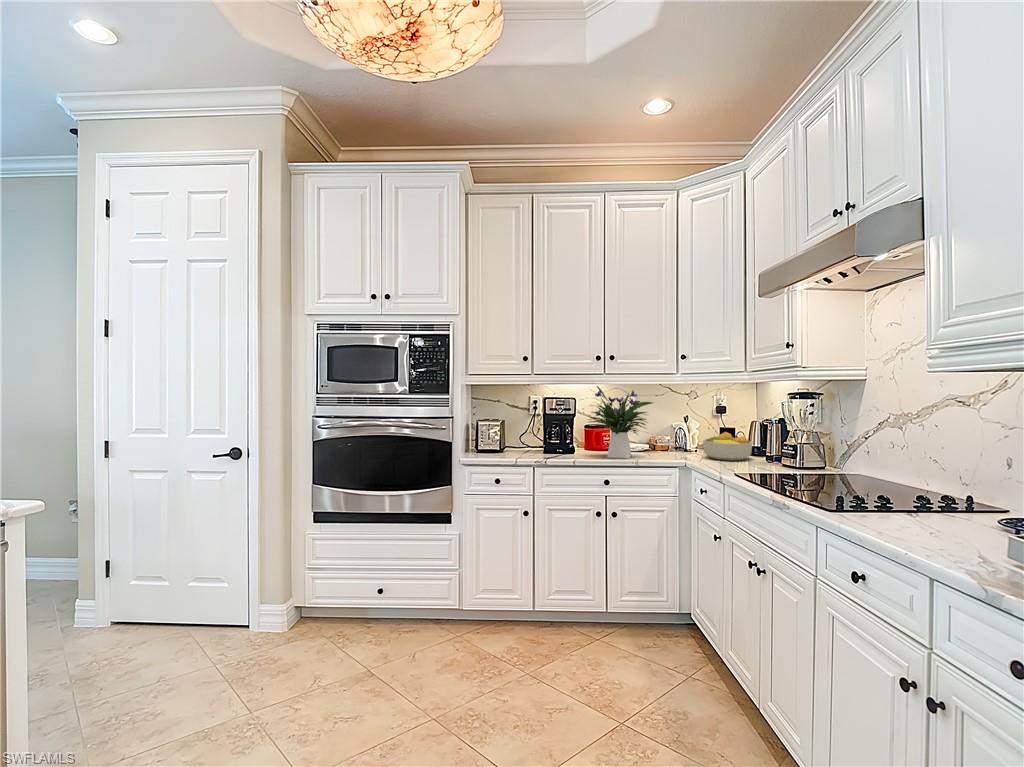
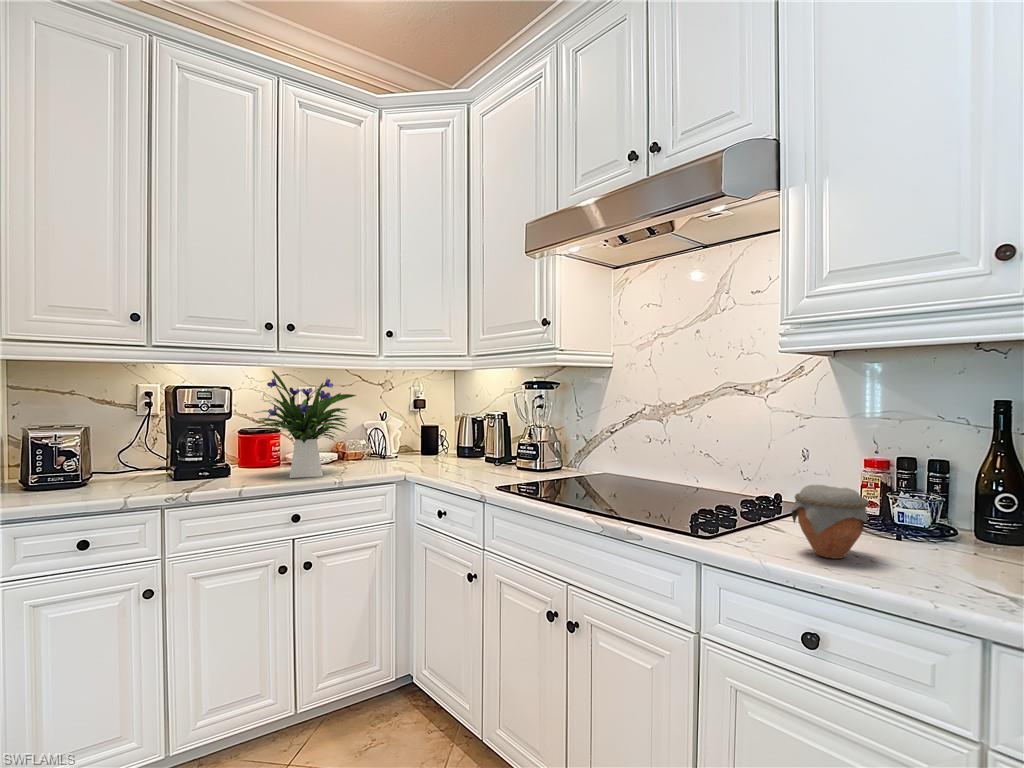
fruit bowl: present [703,432,753,461] -> none [417,431,477,468]
jar: none [885,476,955,532] -> present [791,485,869,559]

